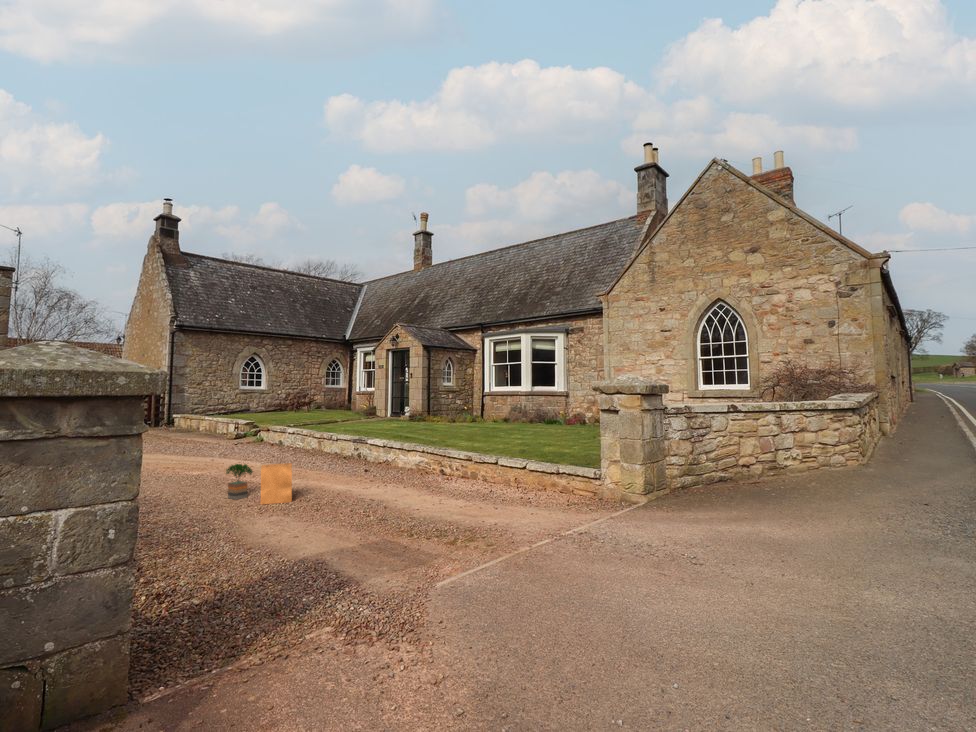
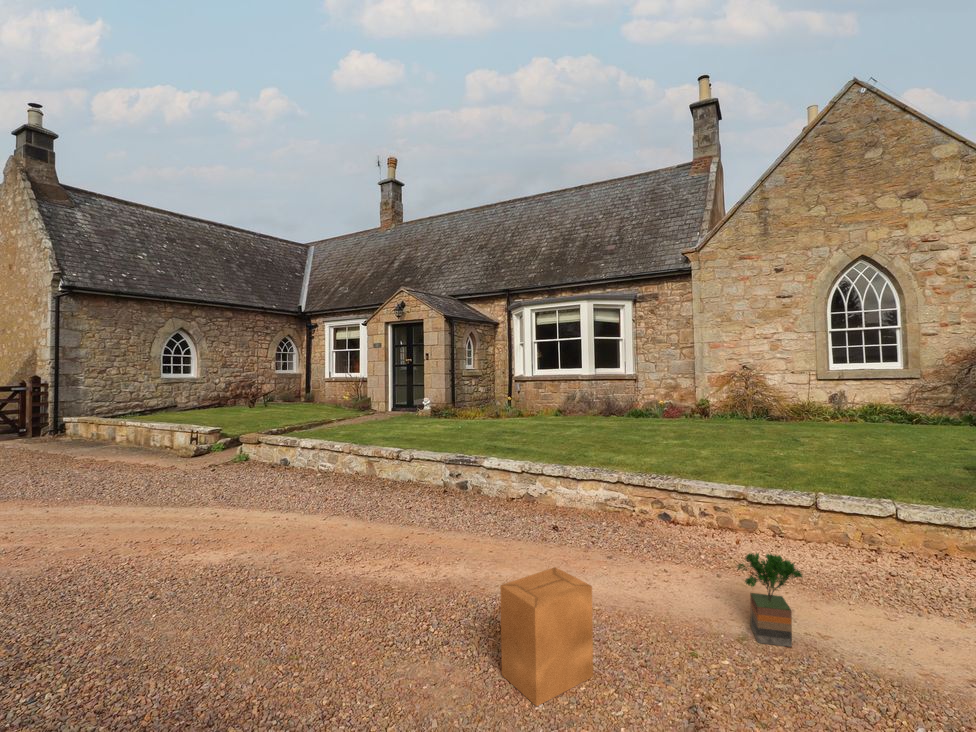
potted tree: present [226,464,253,499] -> present [738,553,802,647]

